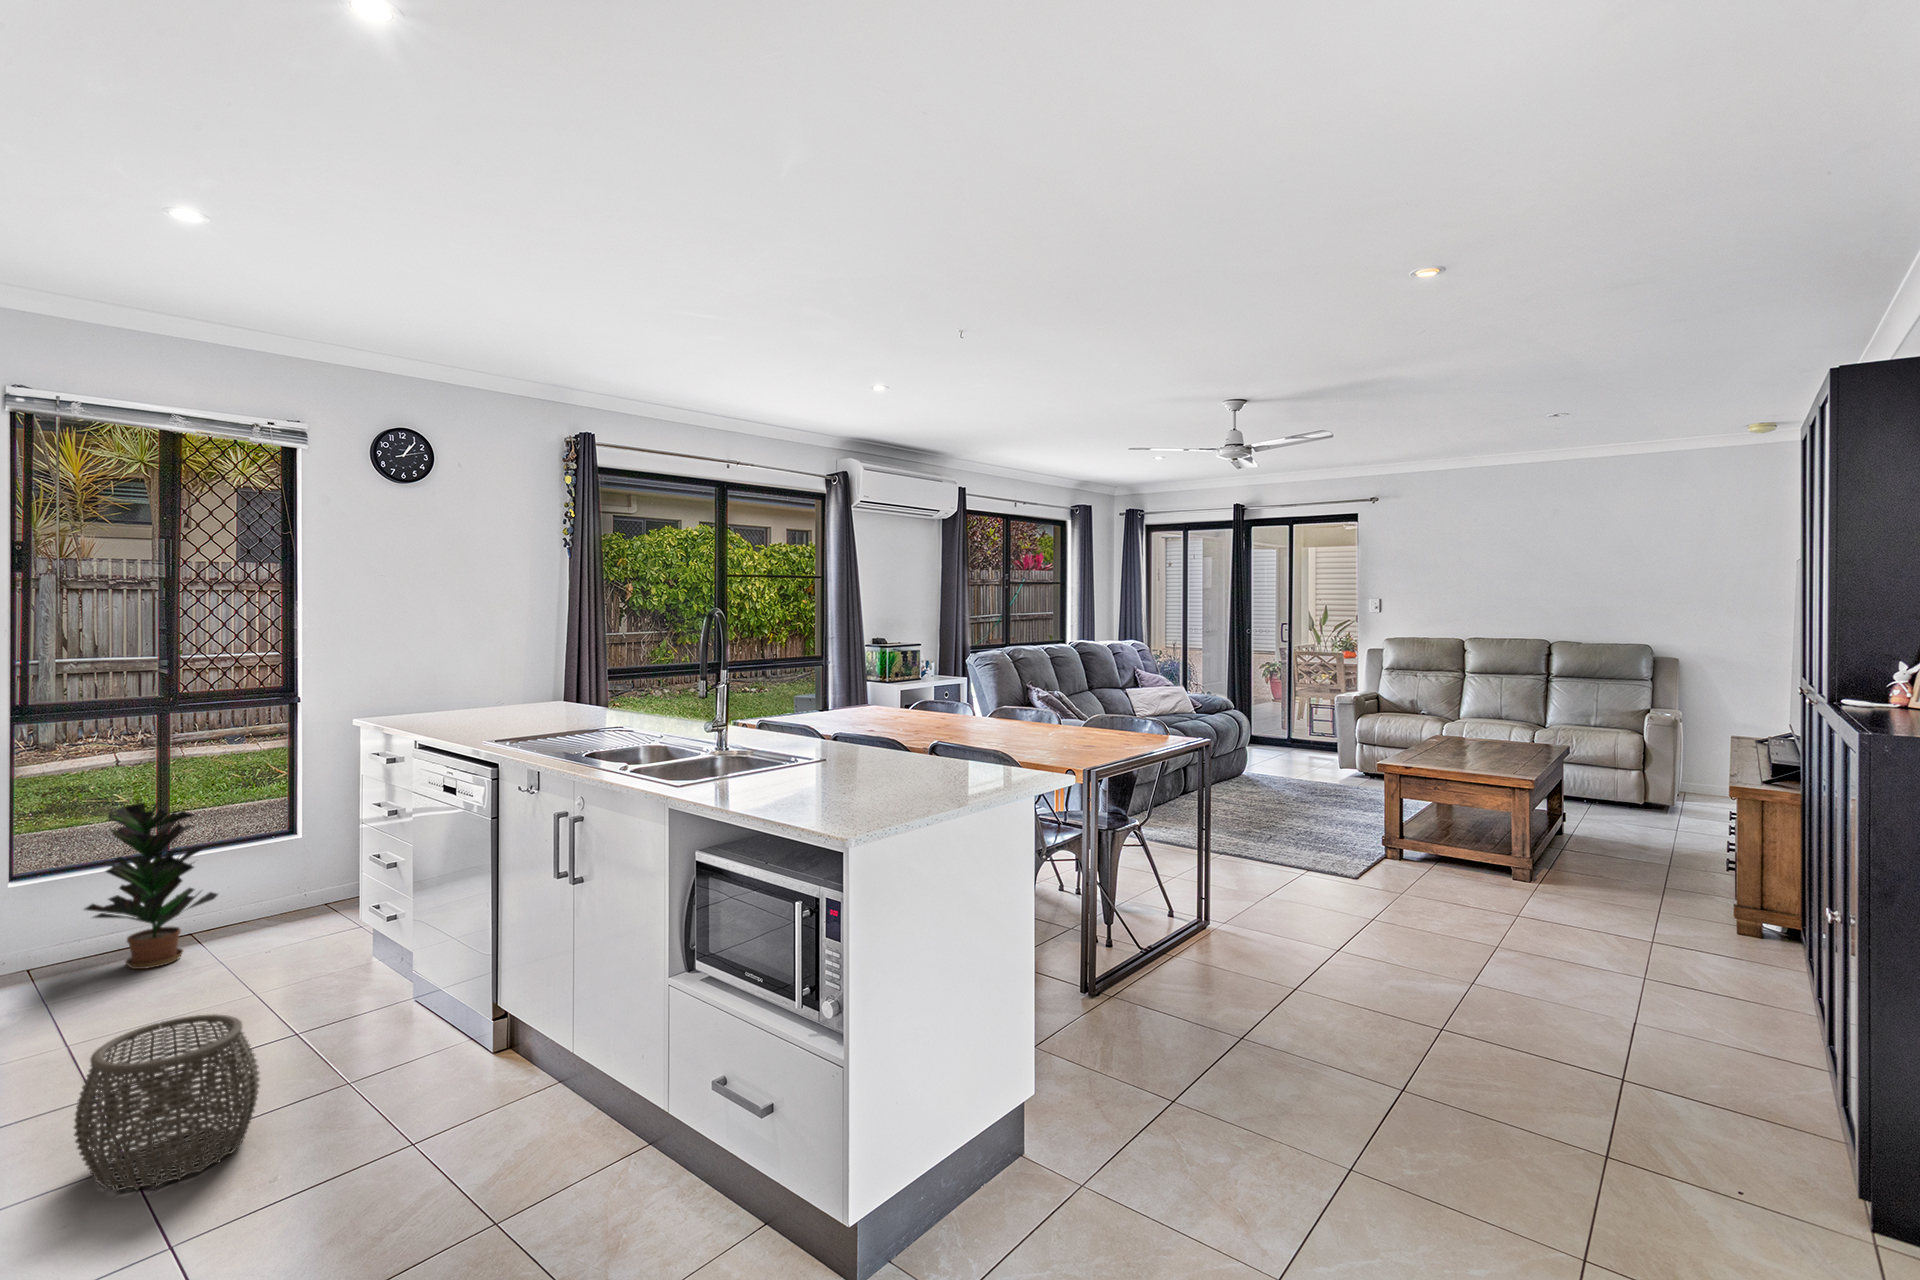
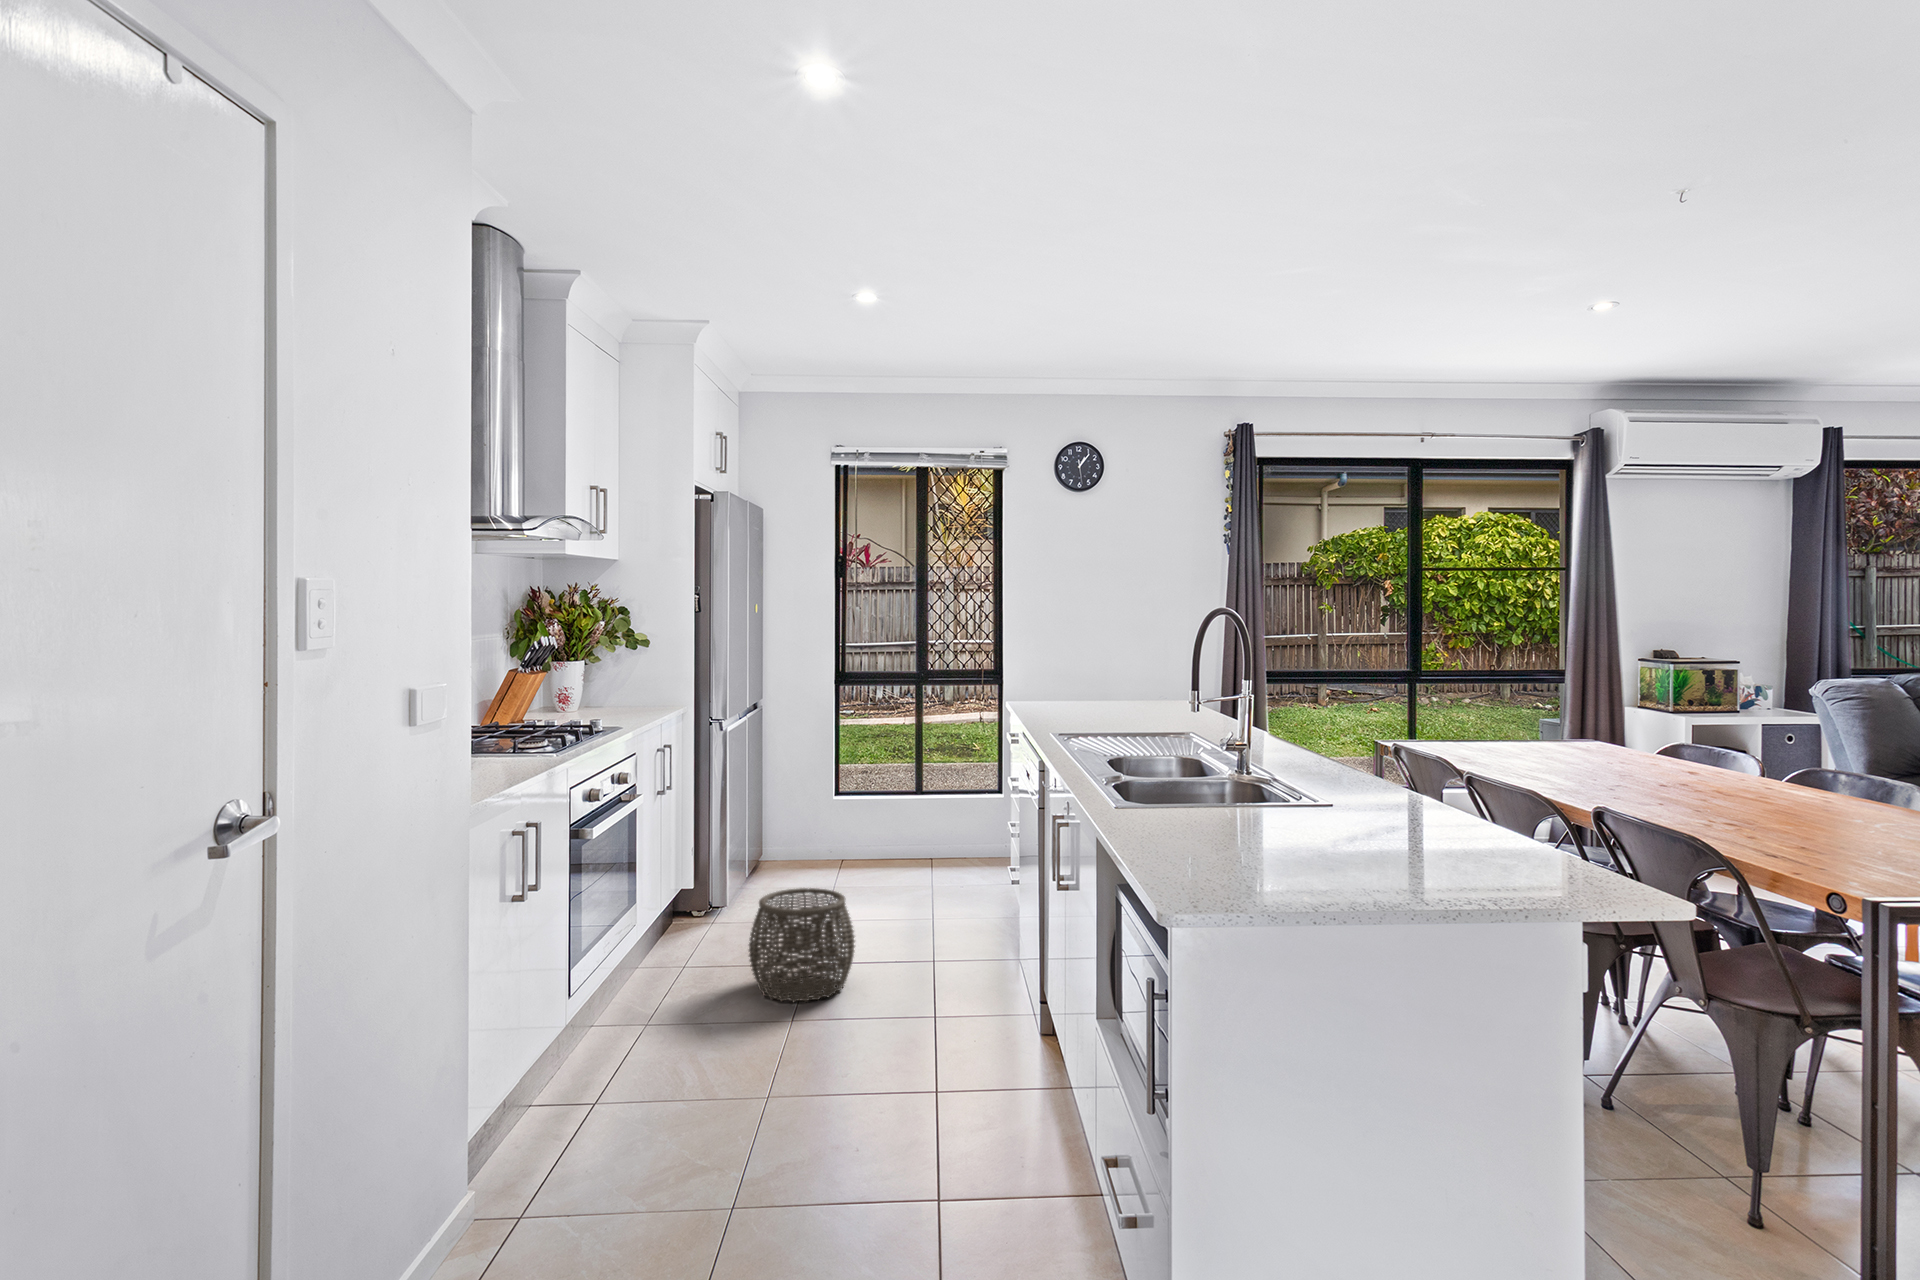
potted plant: present [85,803,218,969] -> none [851,746,929,871]

